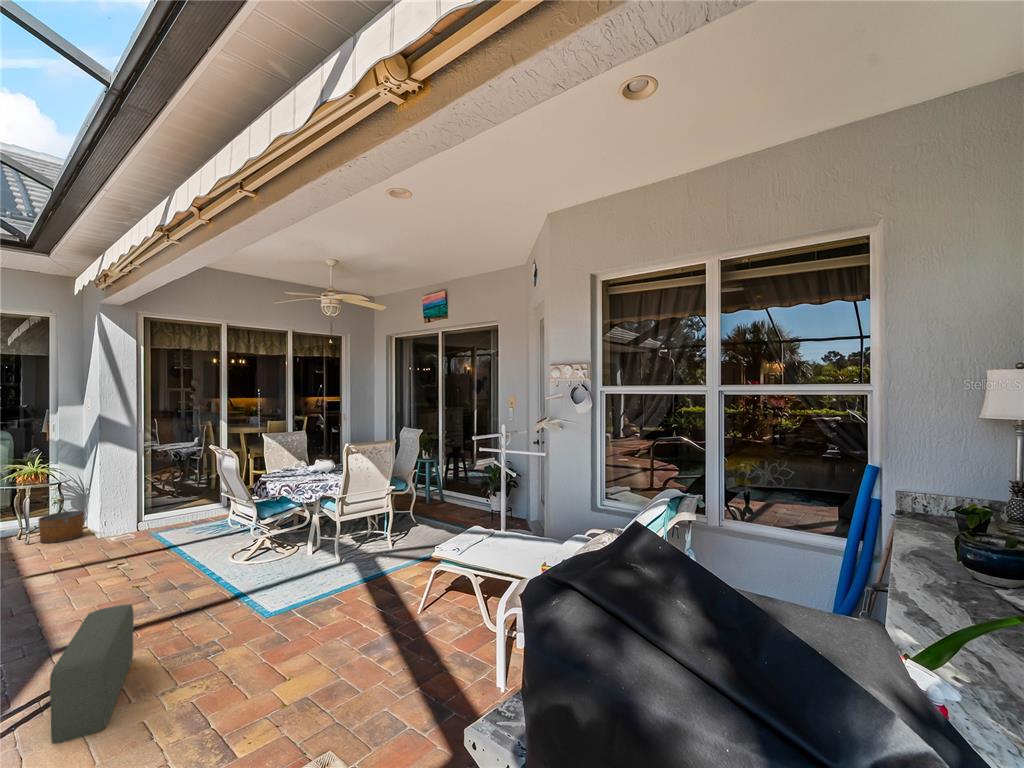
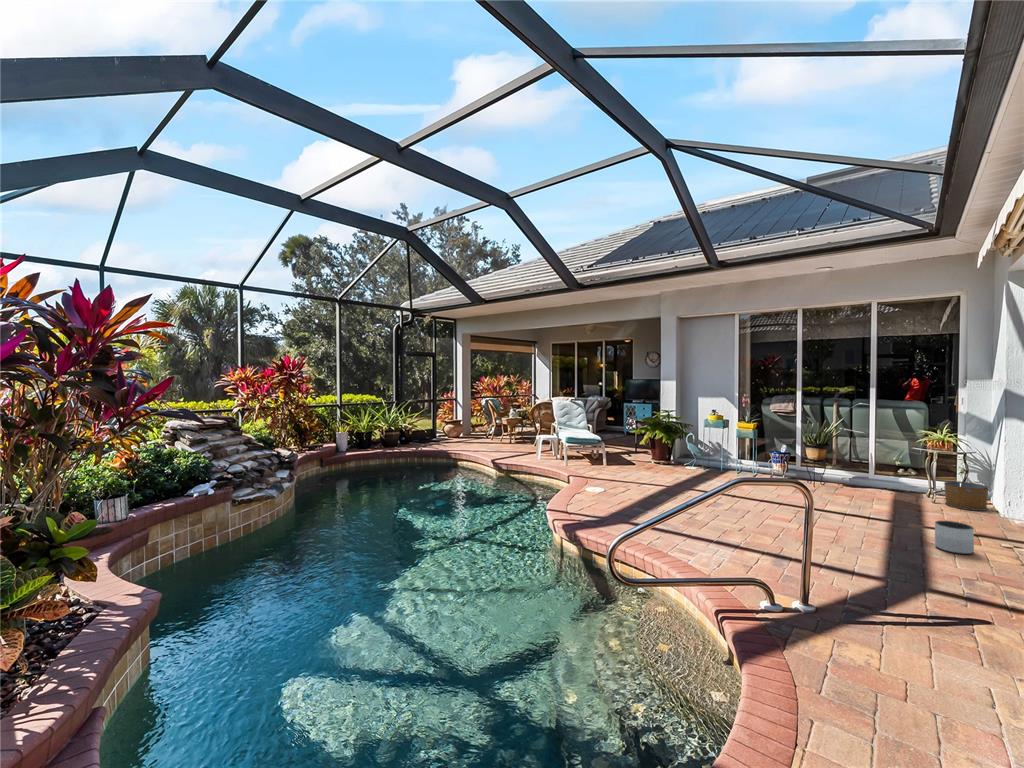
planter: none [44,559,86,597] -> present [935,521,974,554]
pouf: present [50,604,134,744] -> none [906,565,998,667]

